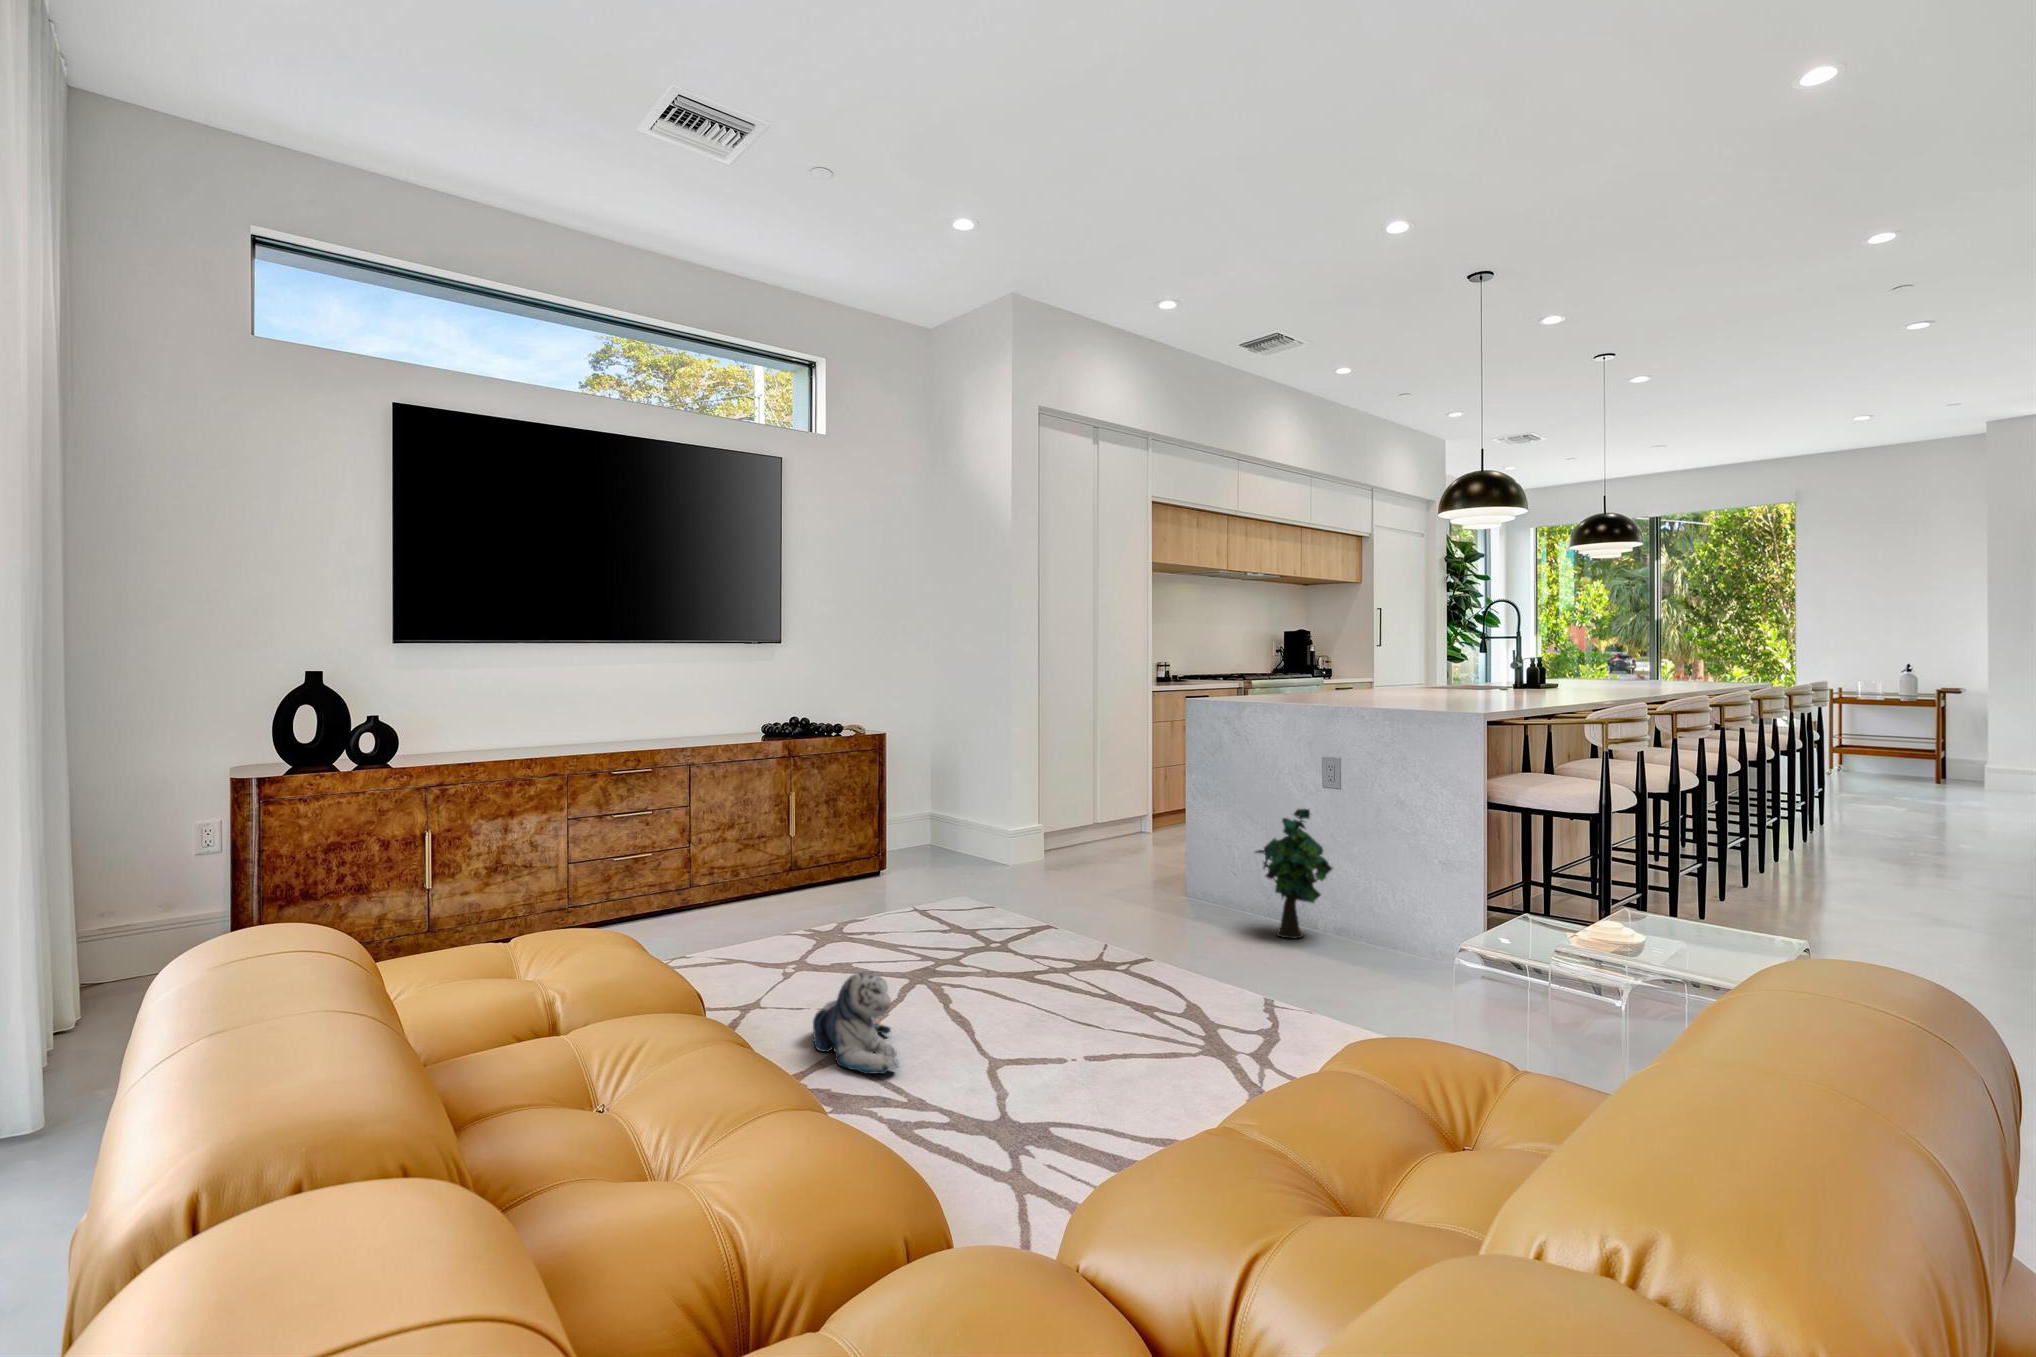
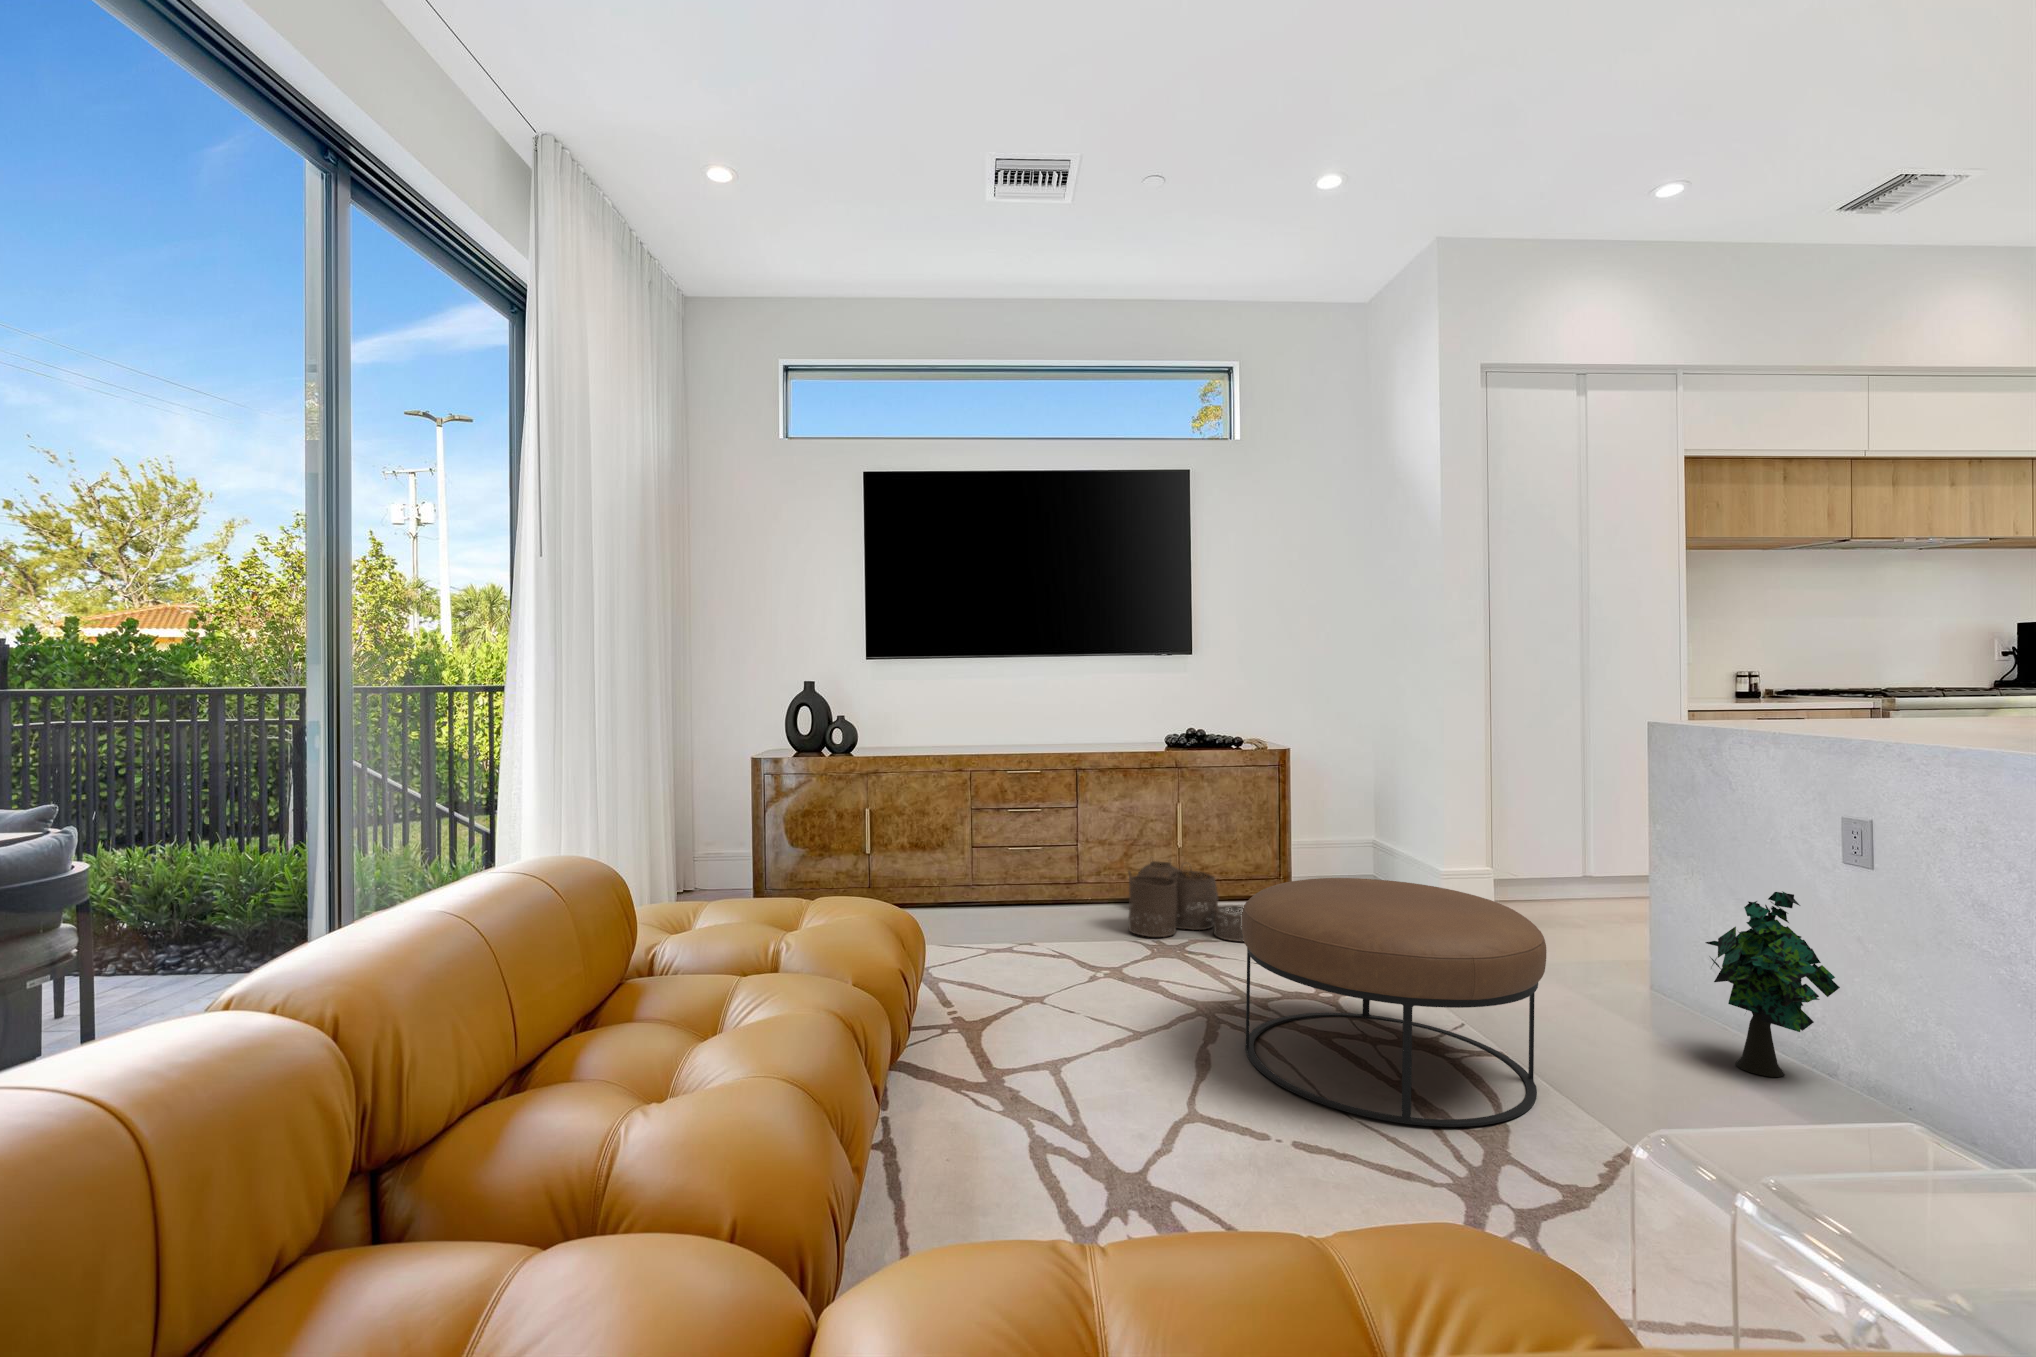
ottoman: none [968,835,1204,1026] -> present [1242,878,1547,1127]
woven basket: none [753,848,903,928] -> present [1128,861,1243,941]
plush toy: present [813,972,899,1074] -> none [1040,986,1121,1095]

